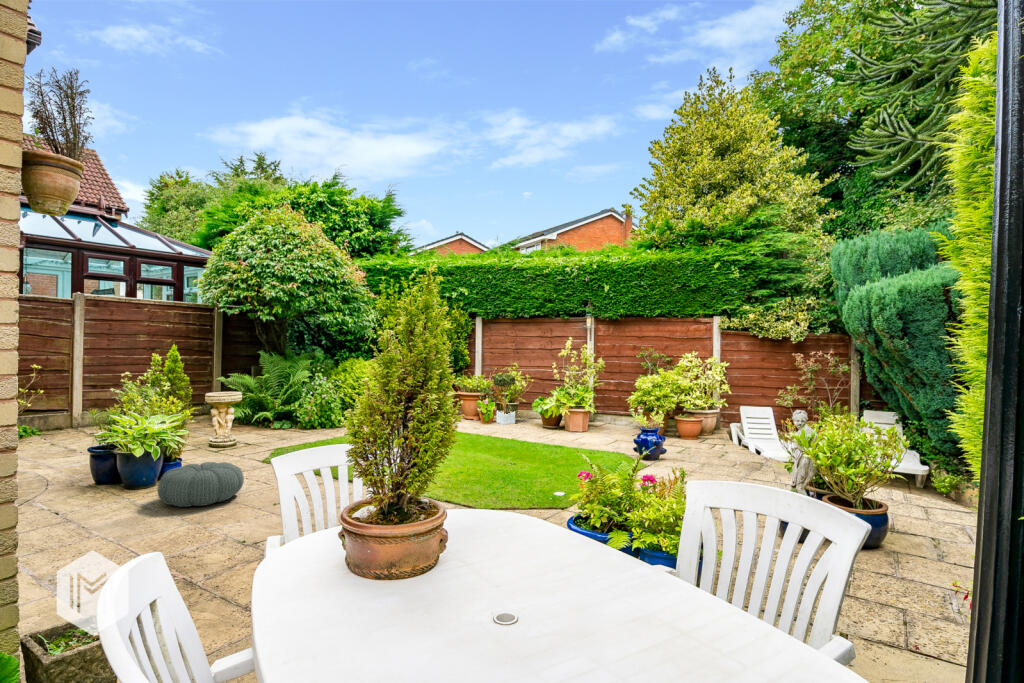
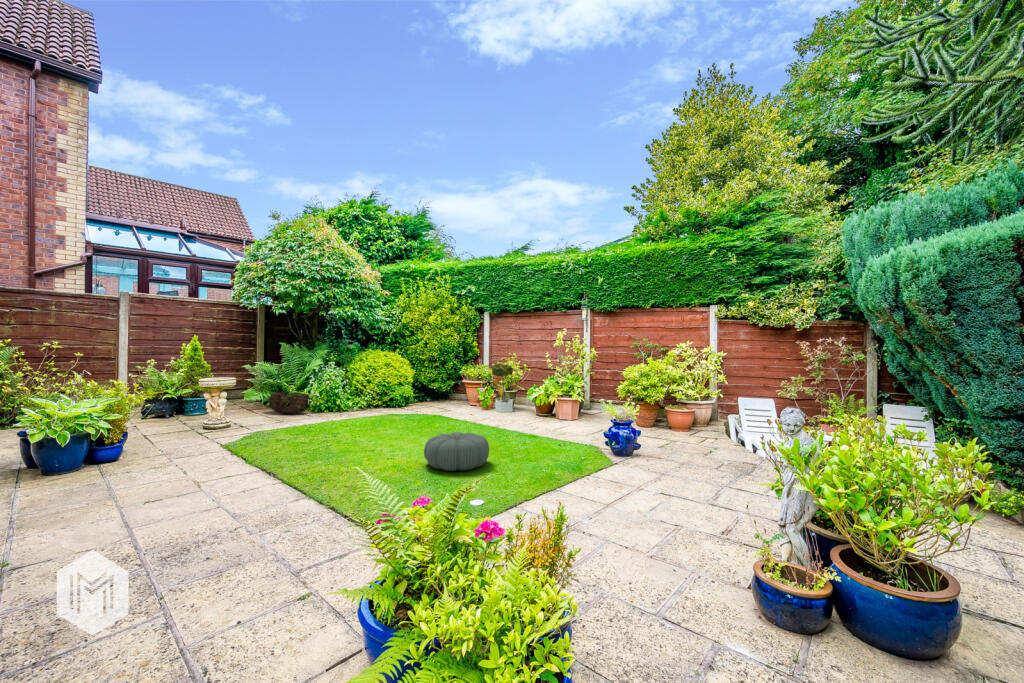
basket: none [260,406,307,430] -> present [269,392,309,414]
pouf: present [157,462,244,507] -> present [424,432,489,471]

